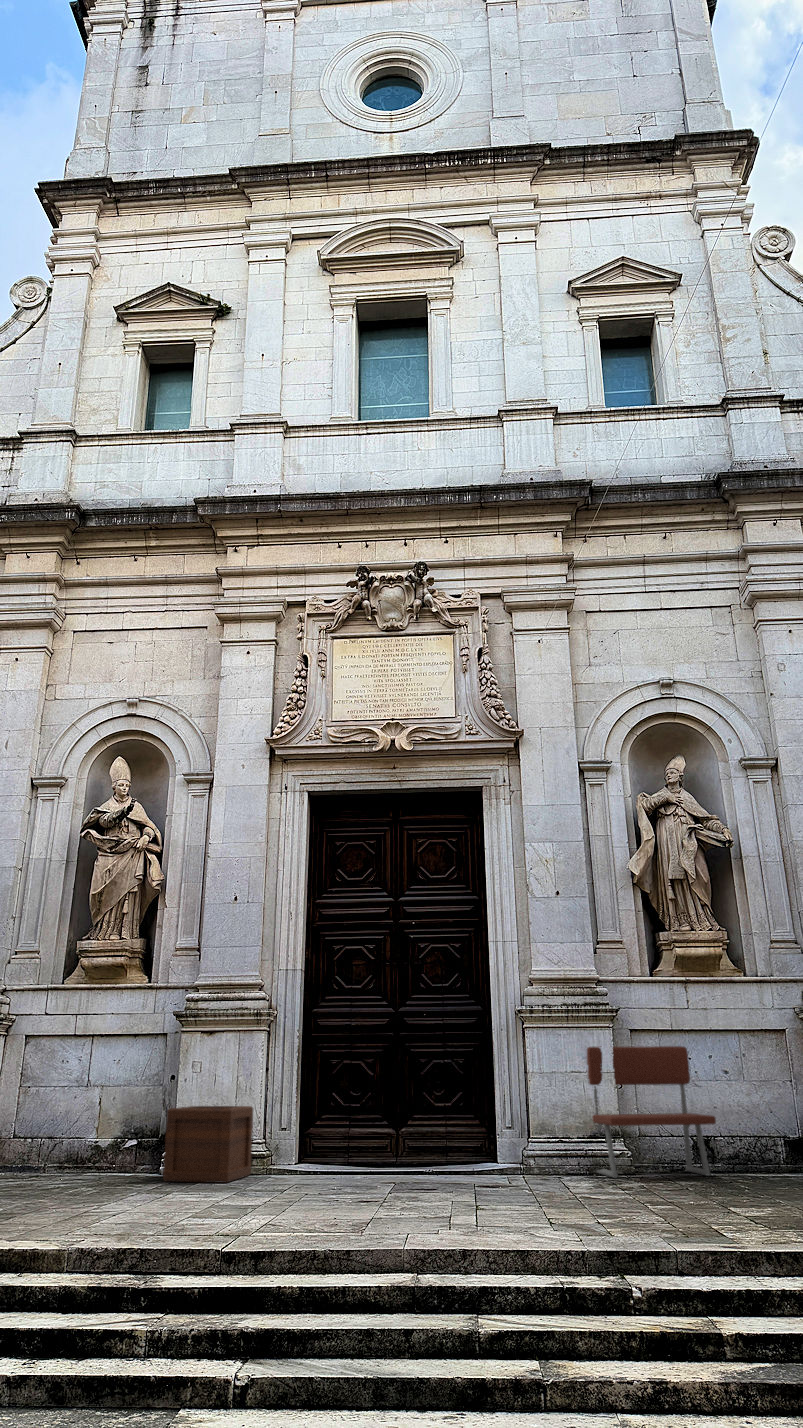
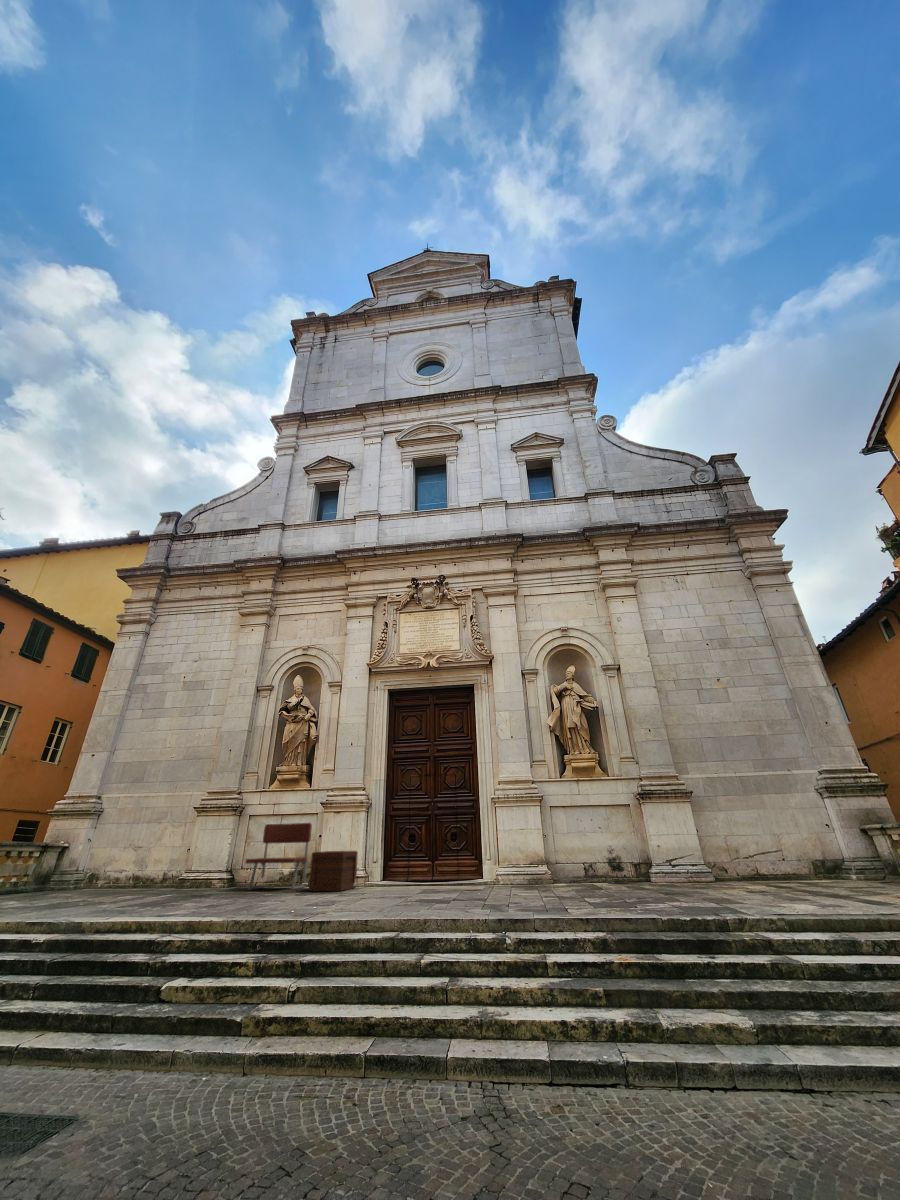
bench: present [587,1046,716,1178] -> present [246,823,312,890]
potted tree: none [730,1103,775,1176] -> present [604,846,627,884]

